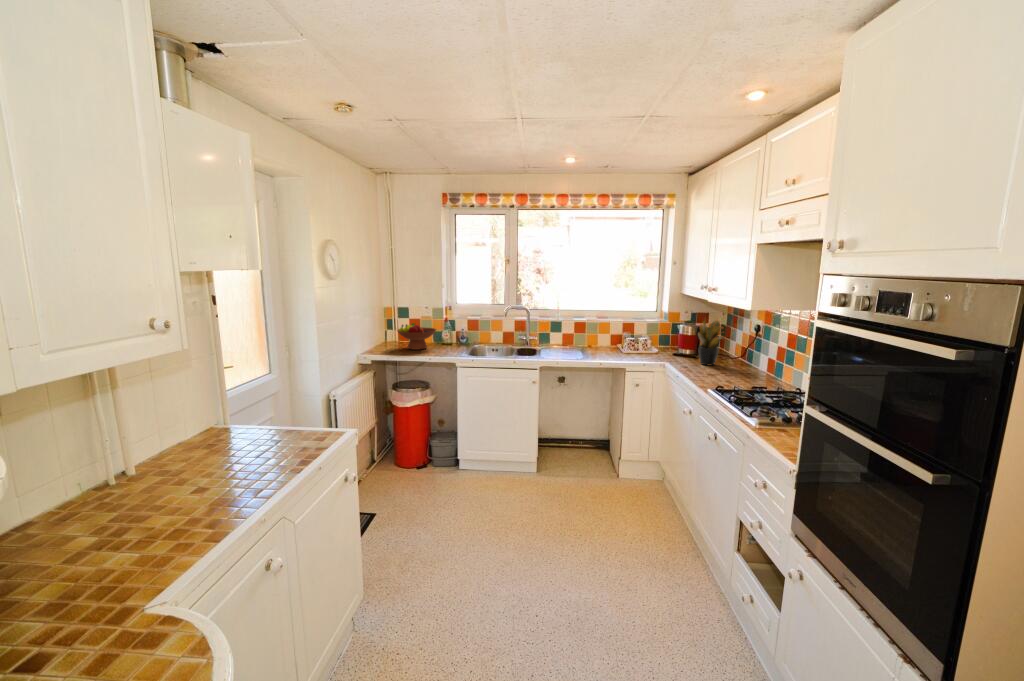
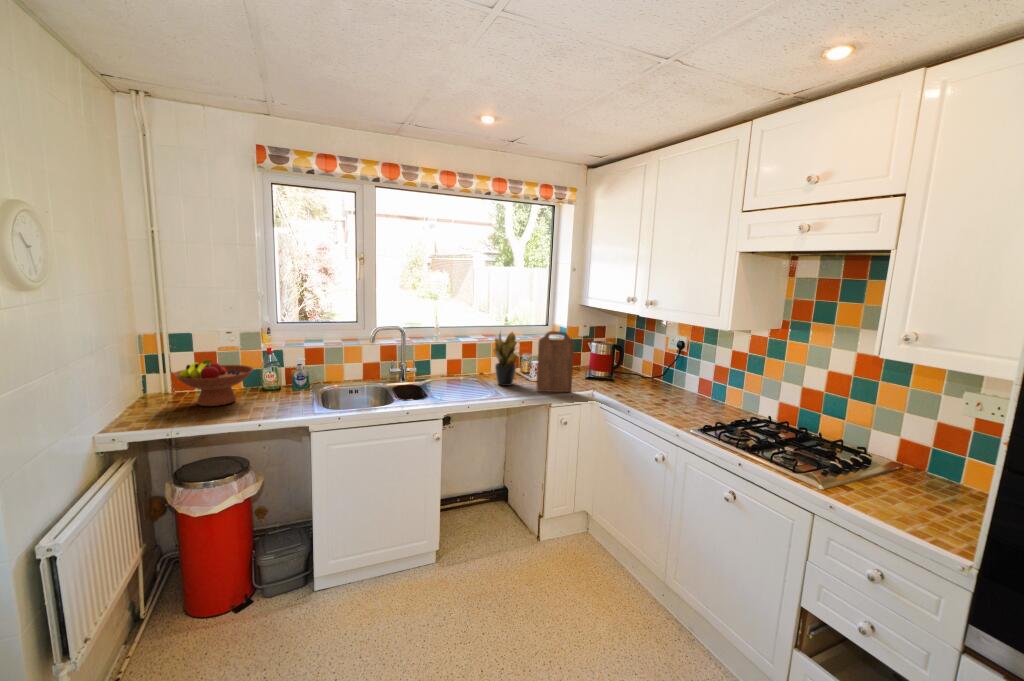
cutting board: none [619,312,651,361] -> present [536,331,574,392]
potted plant: present [698,319,722,365] -> present [494,332,520,386]

